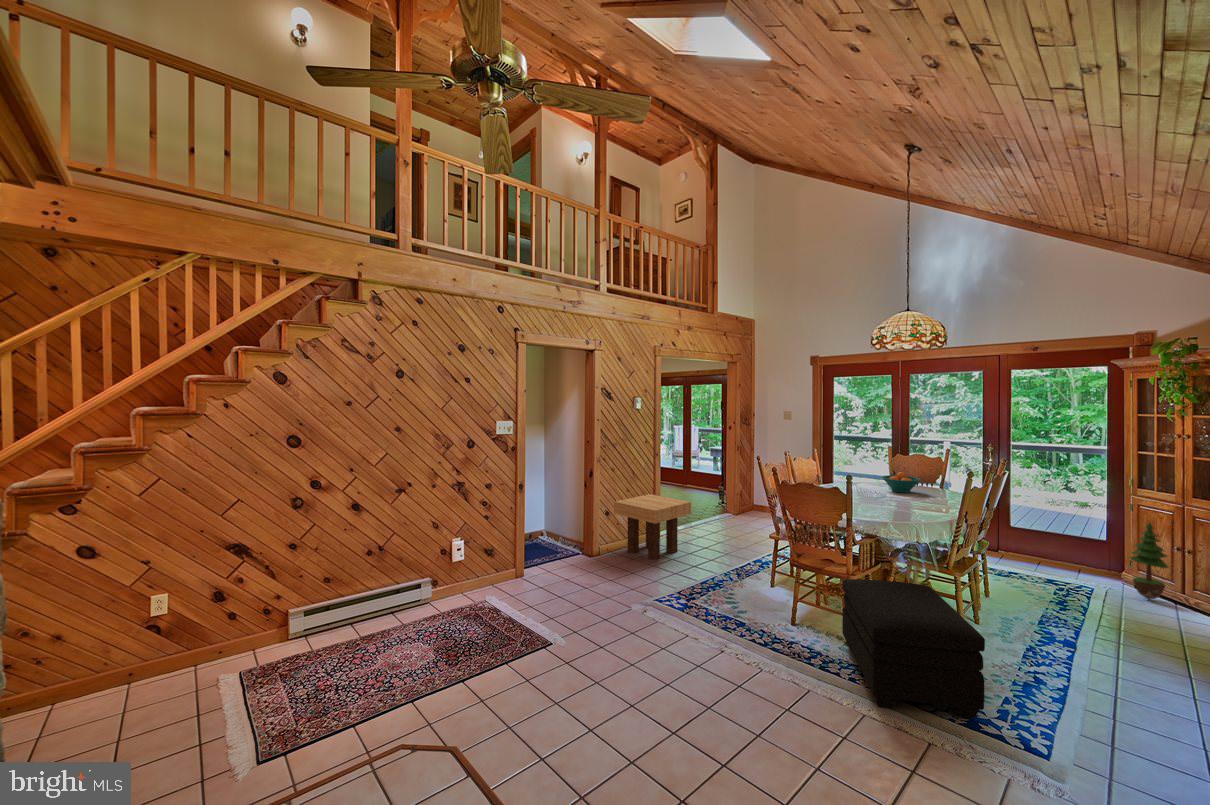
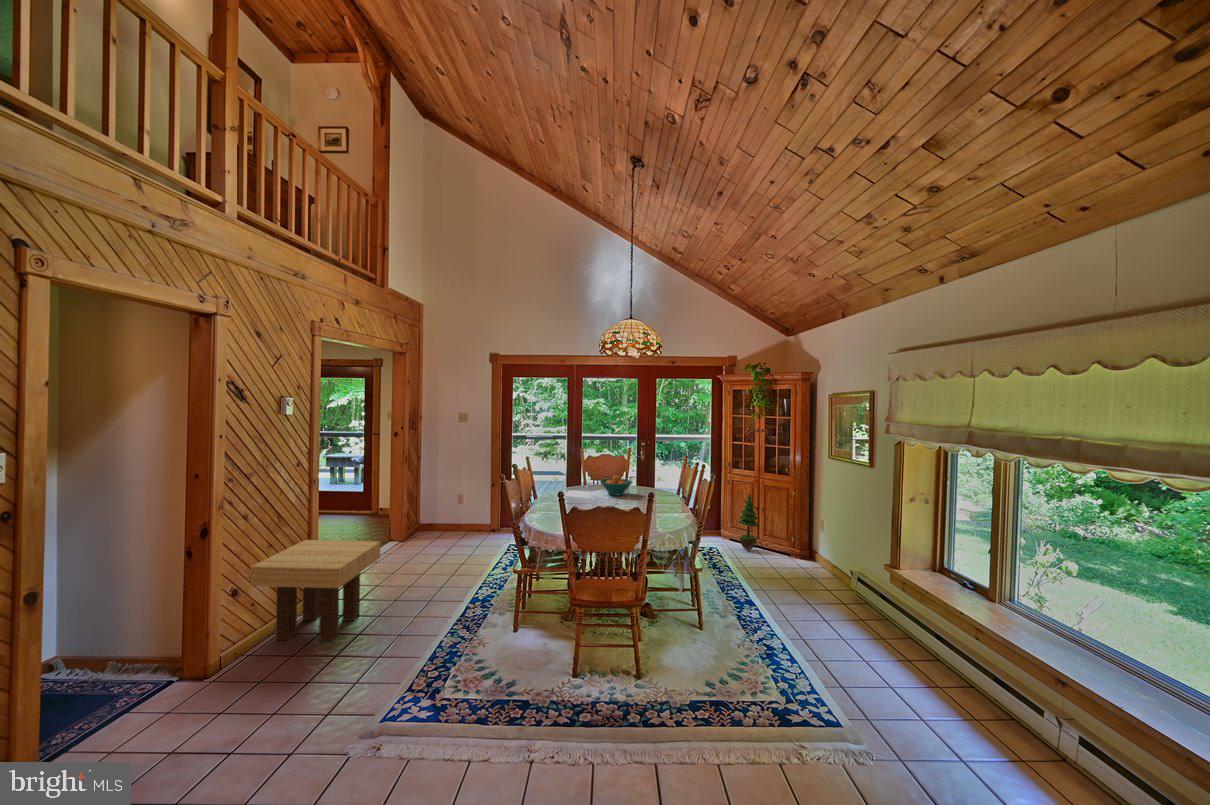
ottoman: present [842,579,985,719] -> none [634,593,796,755]

